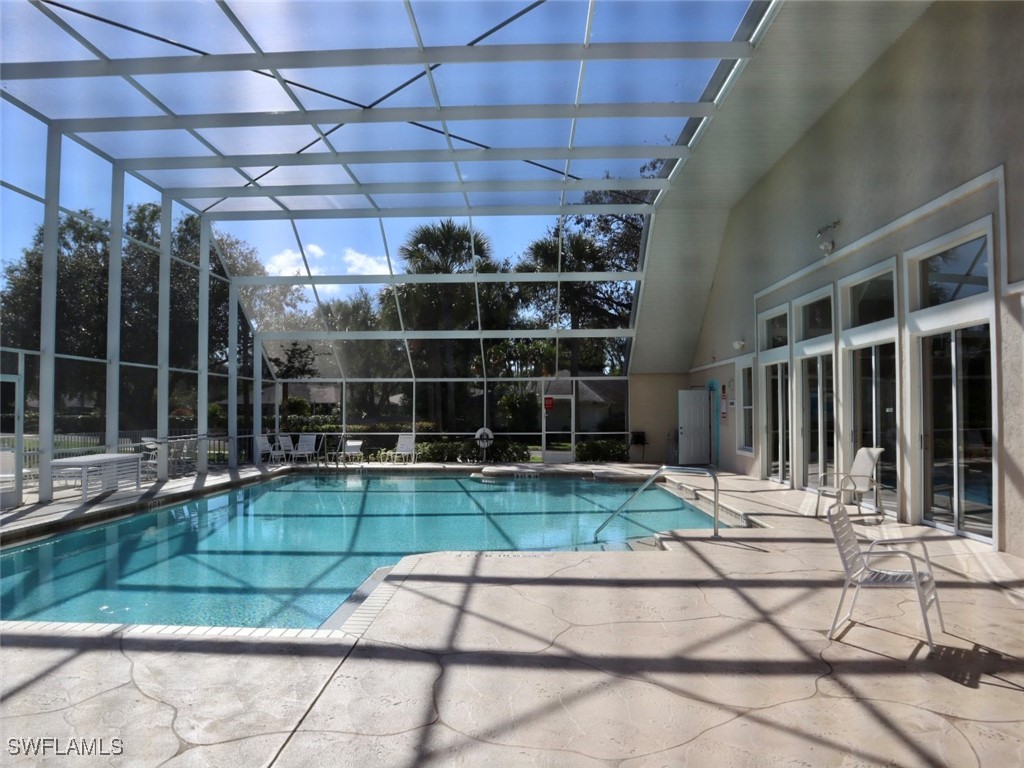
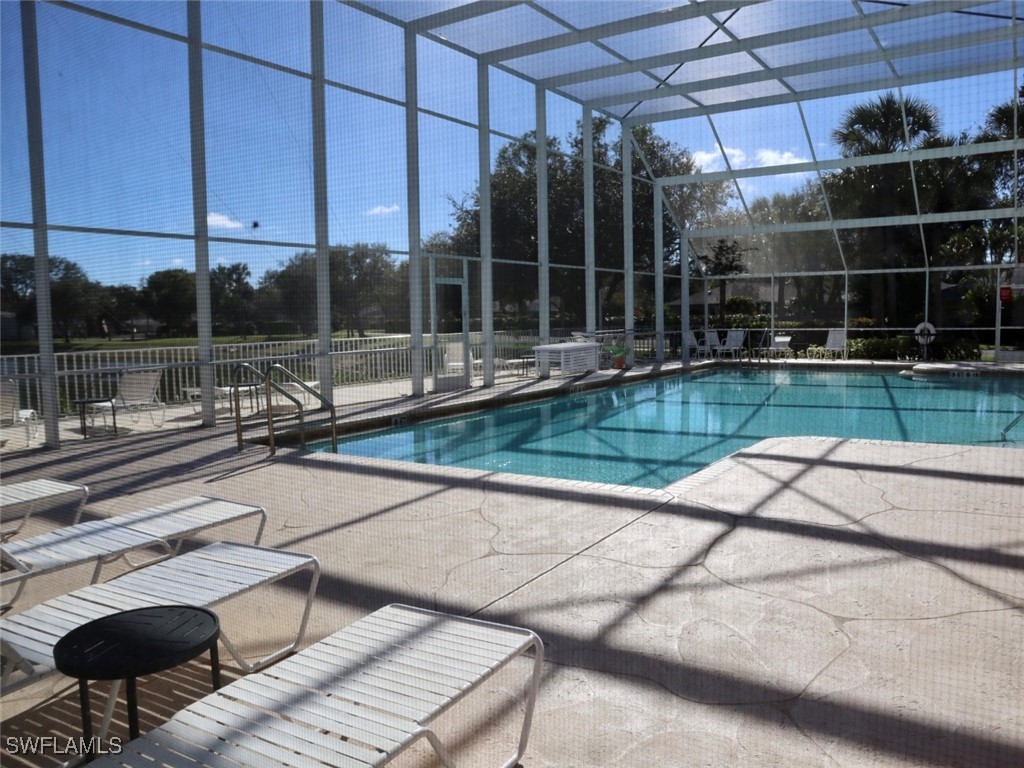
potted plant: none [150,449,201,484] -> present [604,342,631,369]

